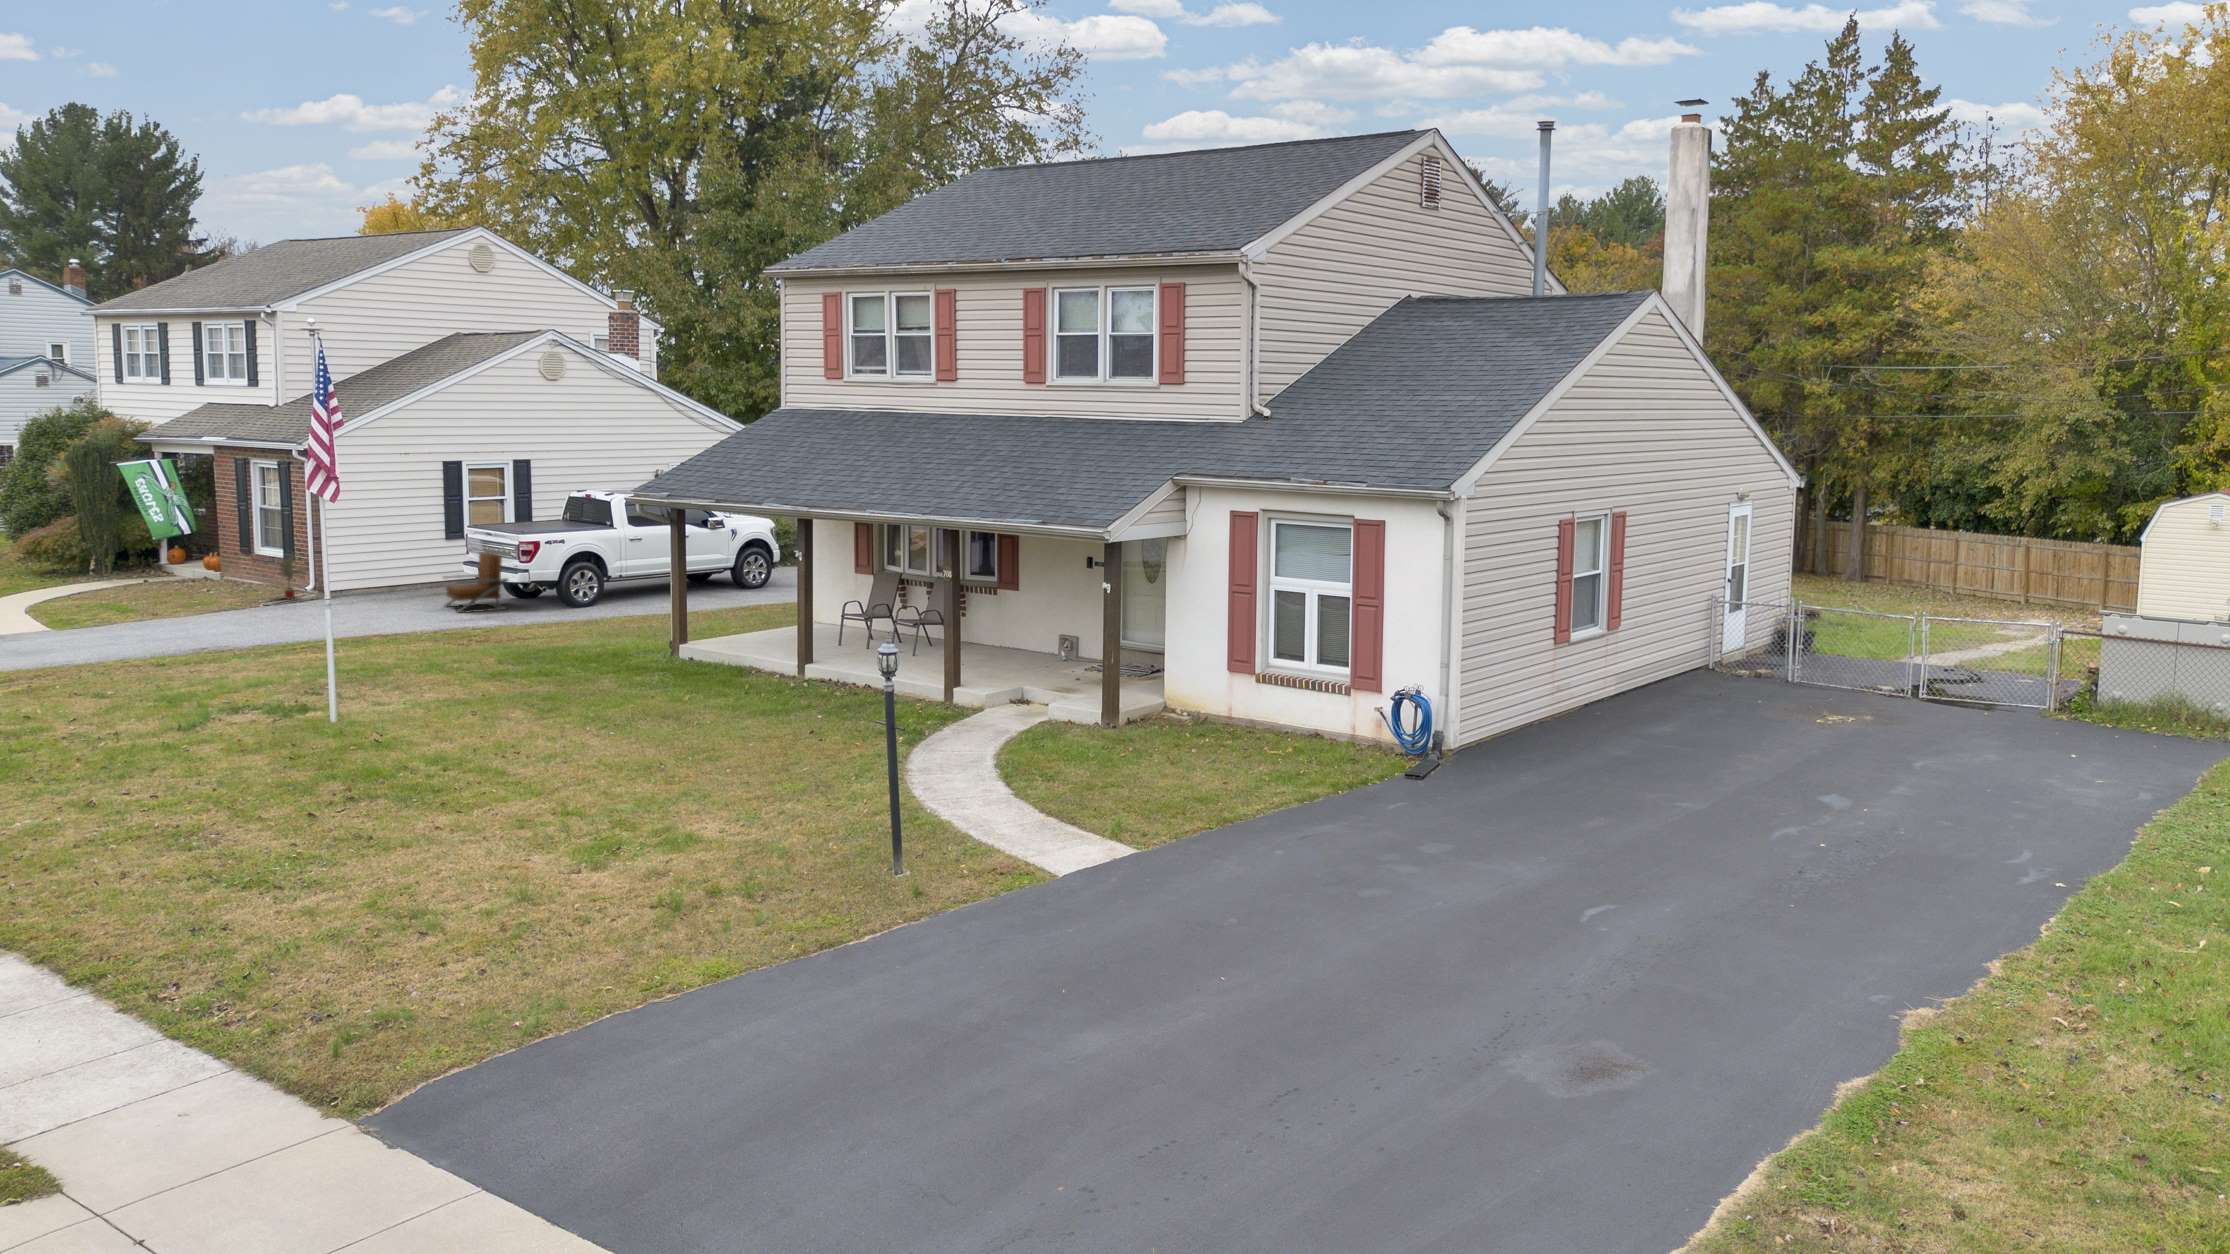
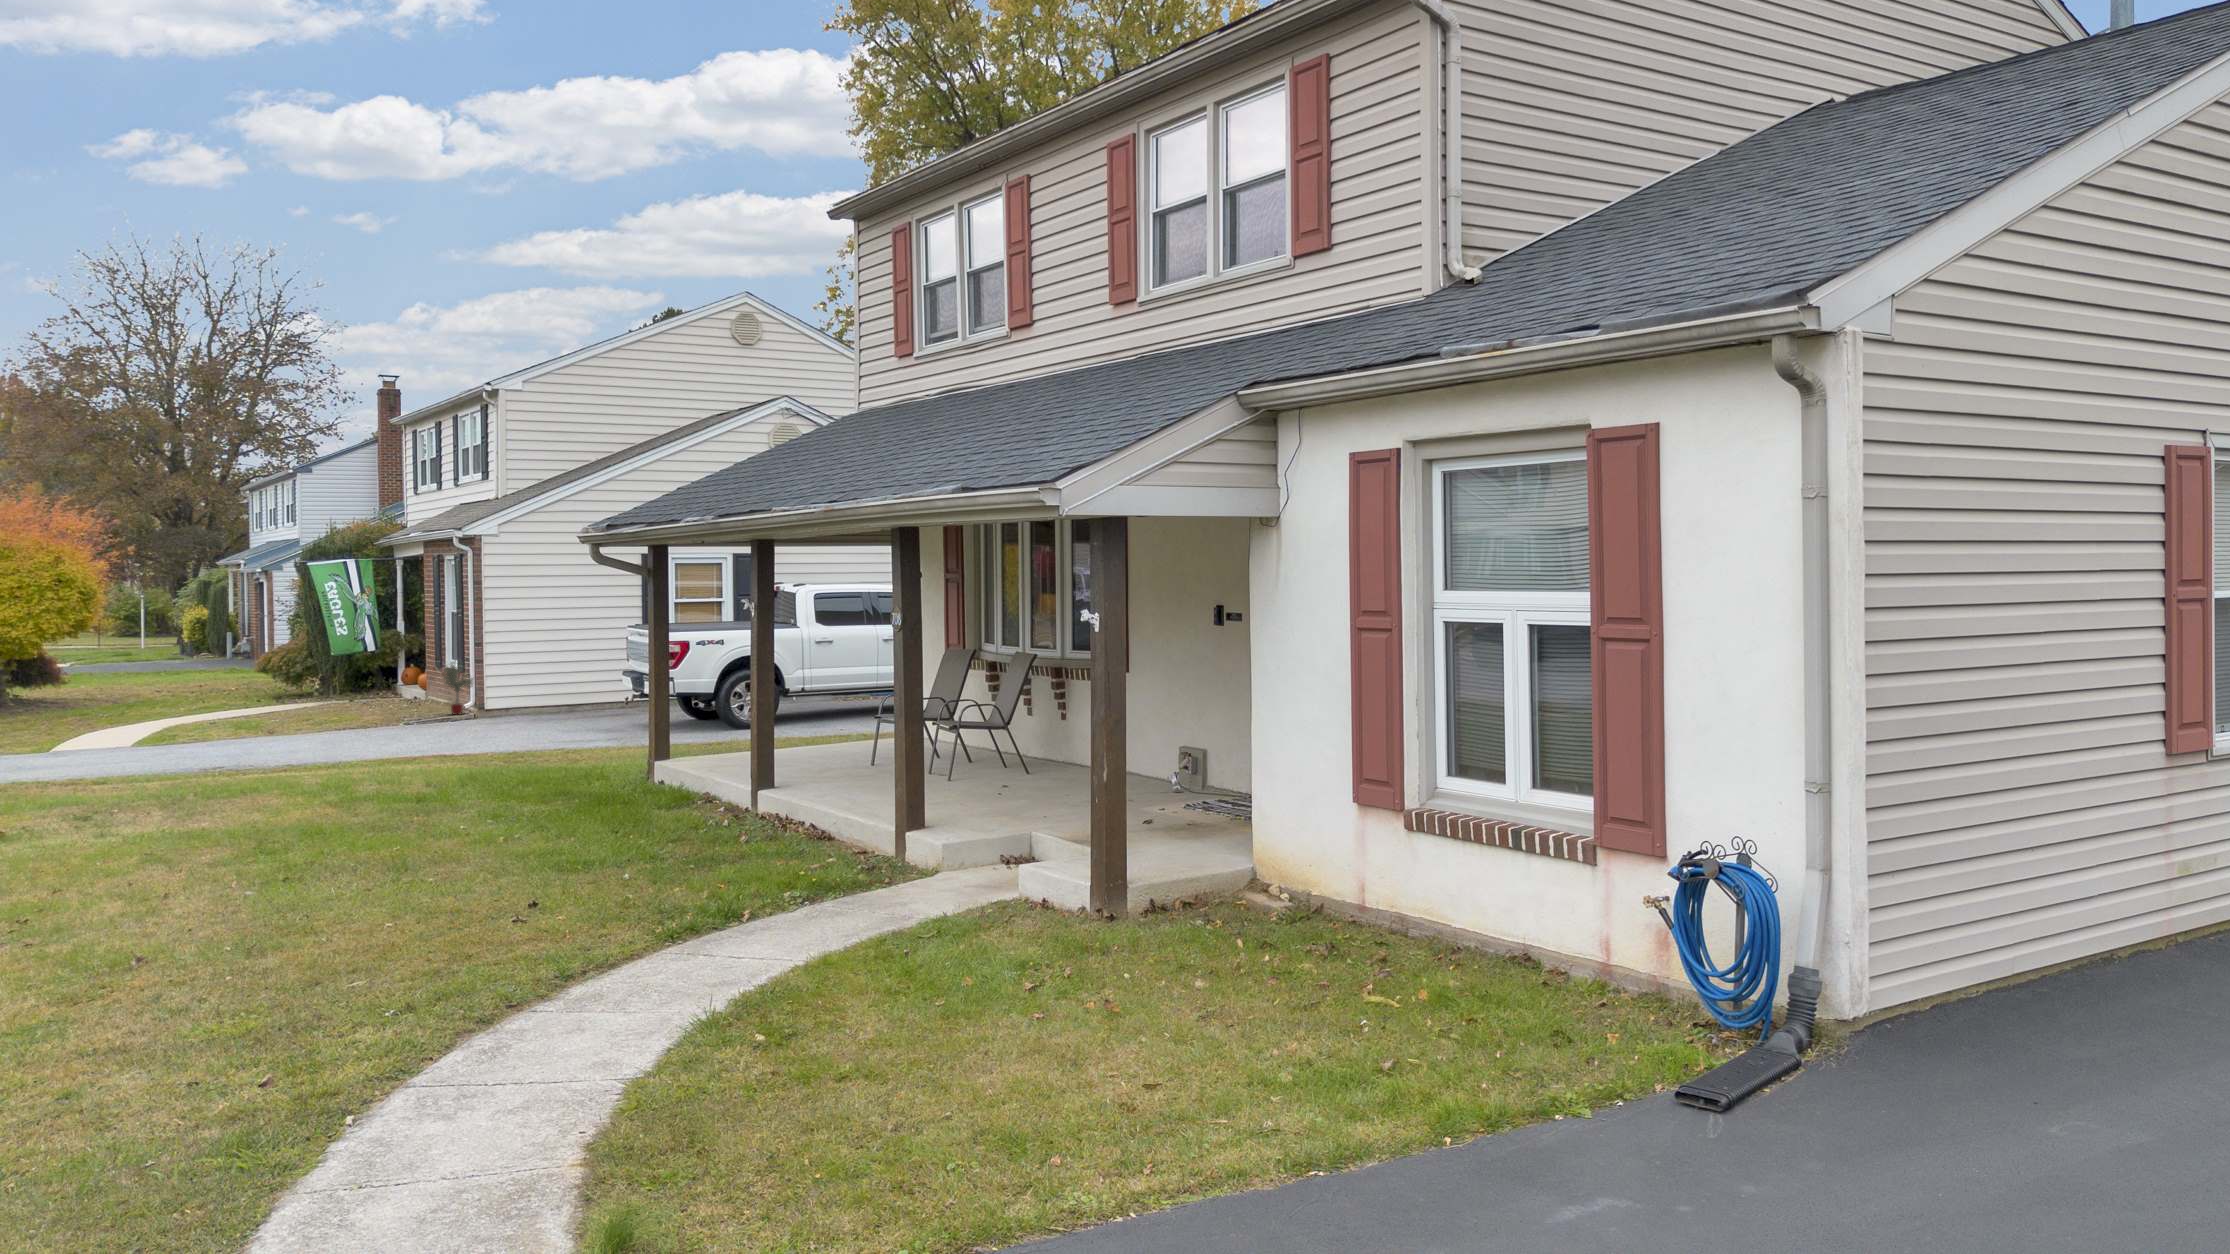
lounge chair: present [444,552,508,613] -> none [579,654,648,728]

